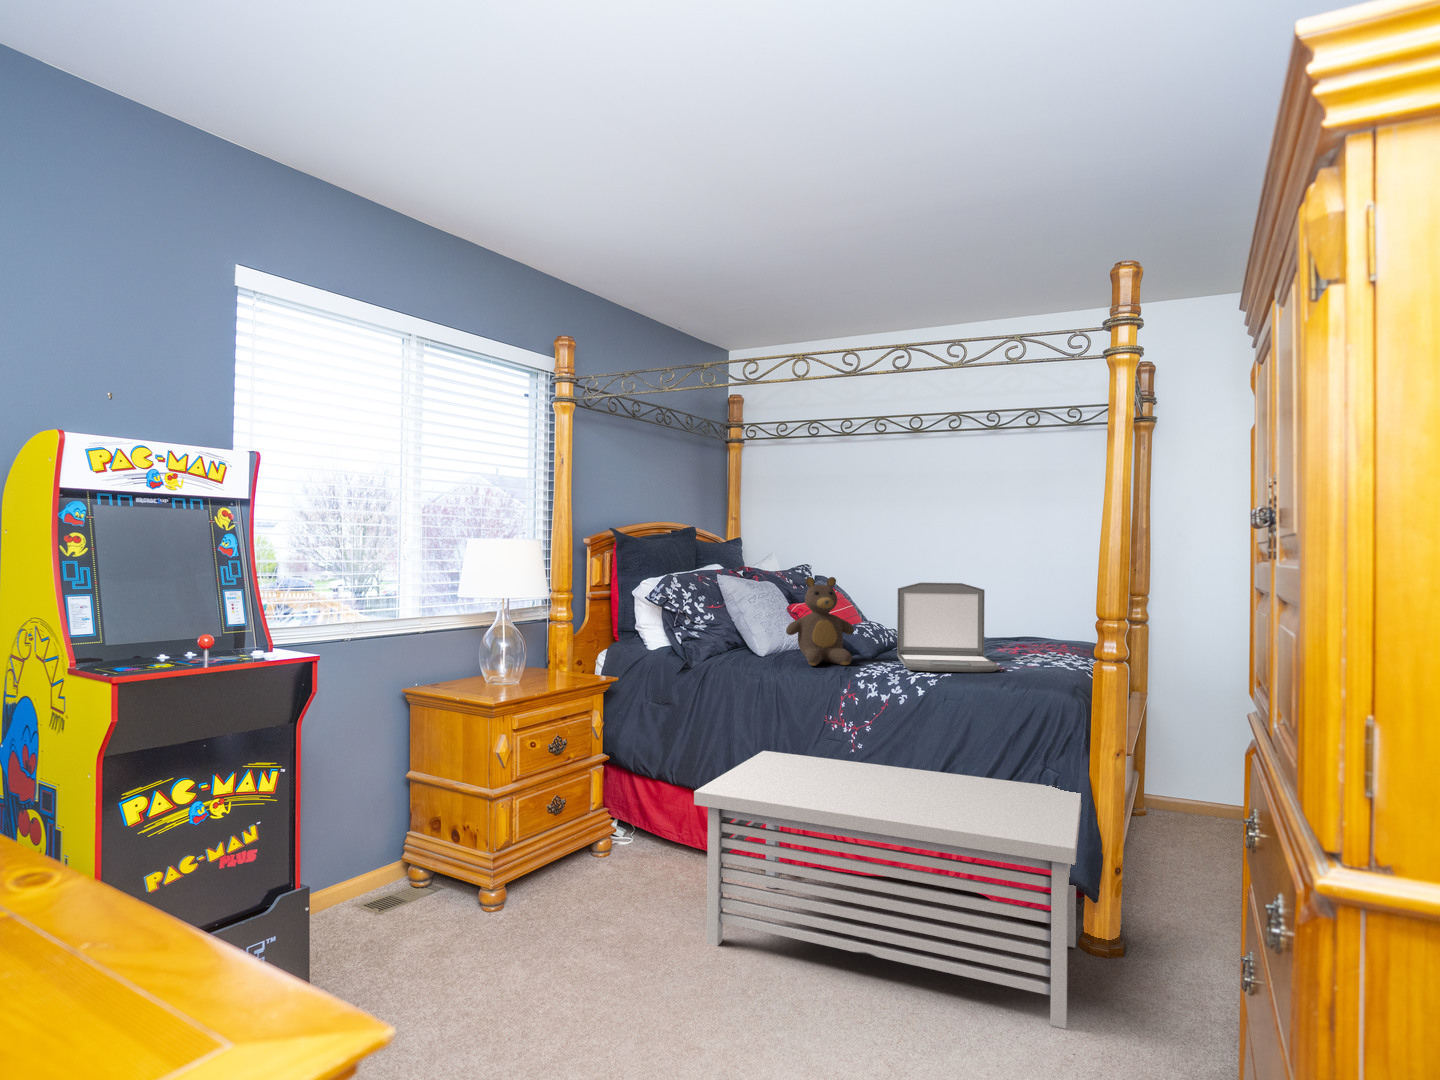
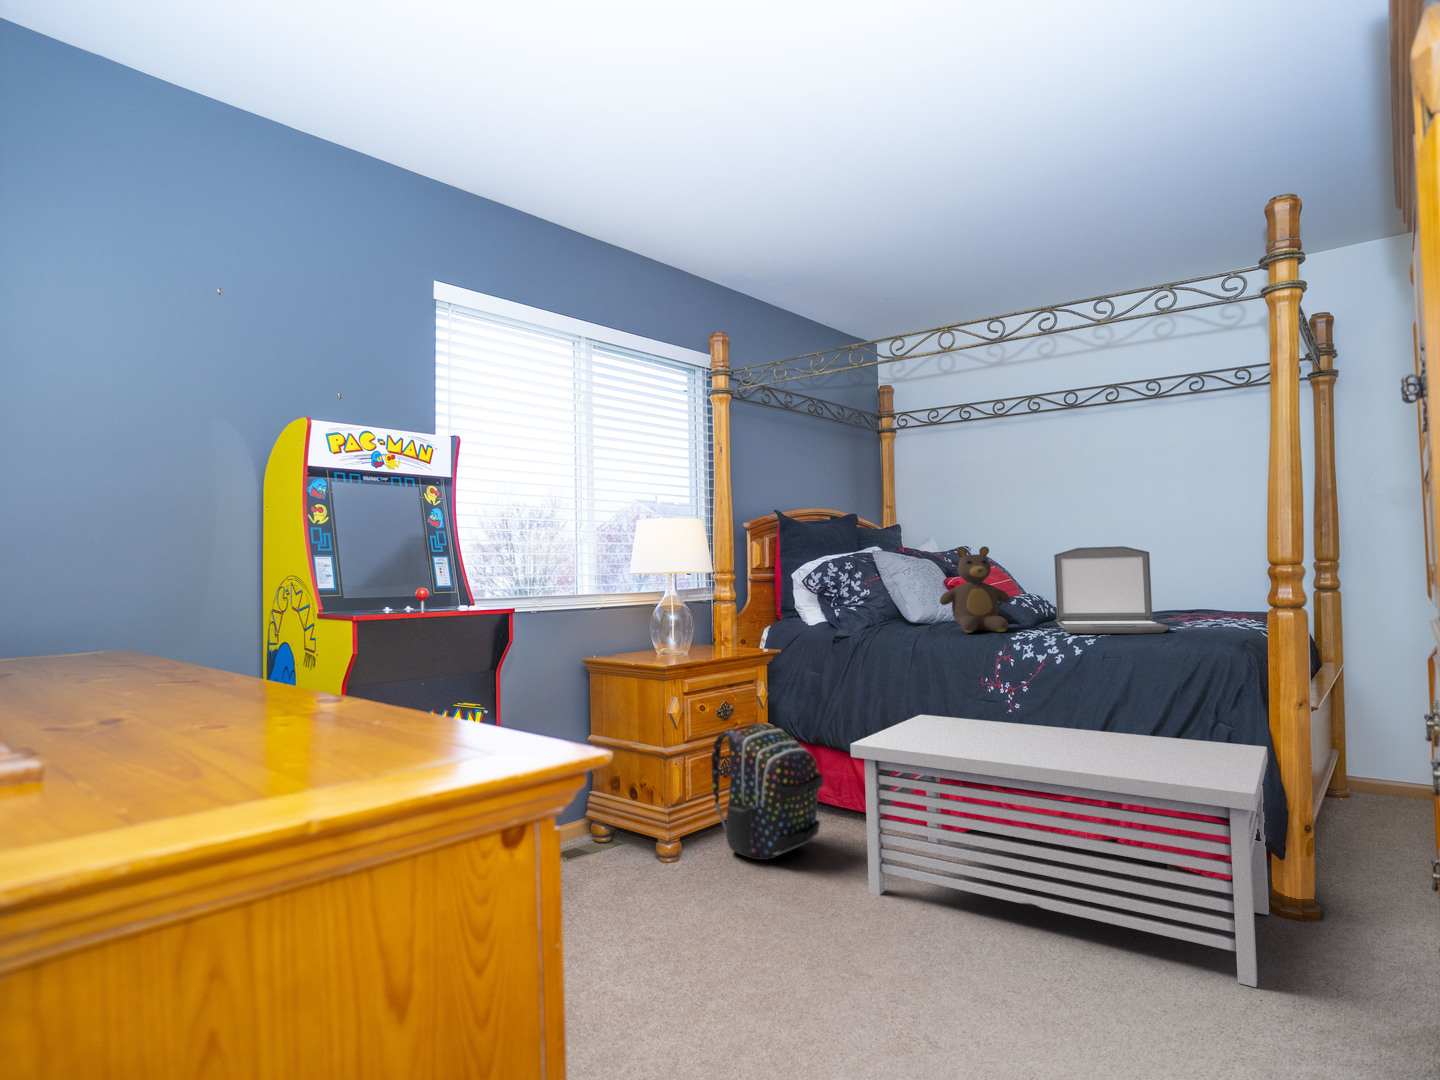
backpack: none [544,761,663,910] -> present [711,723,823,860]

